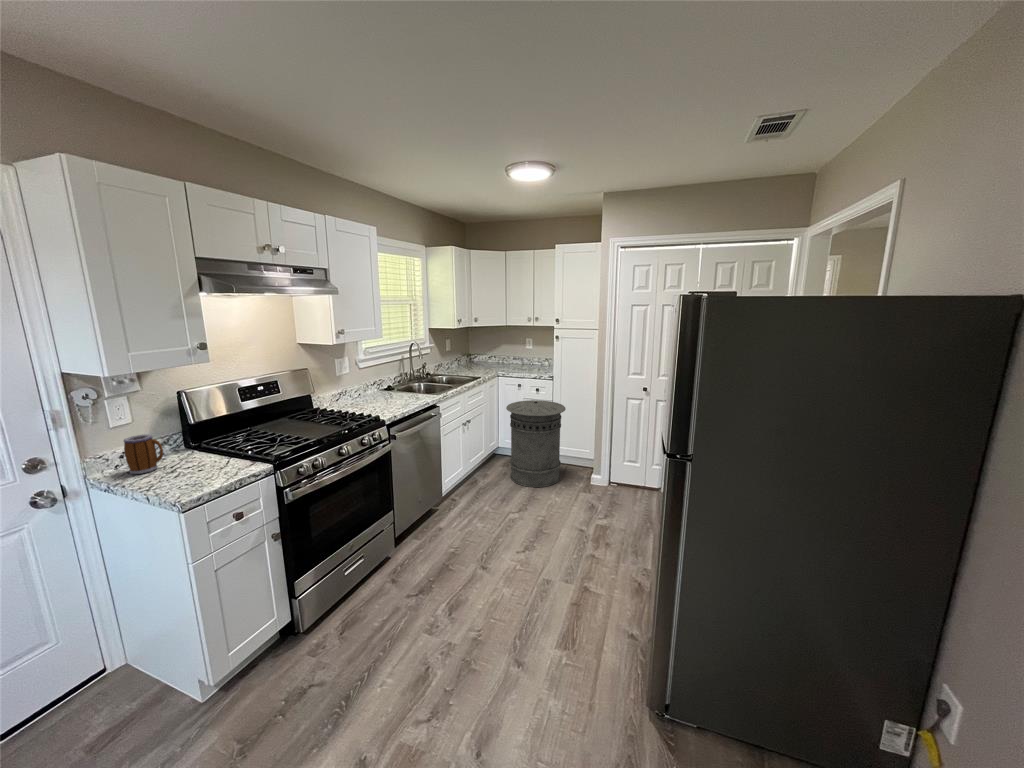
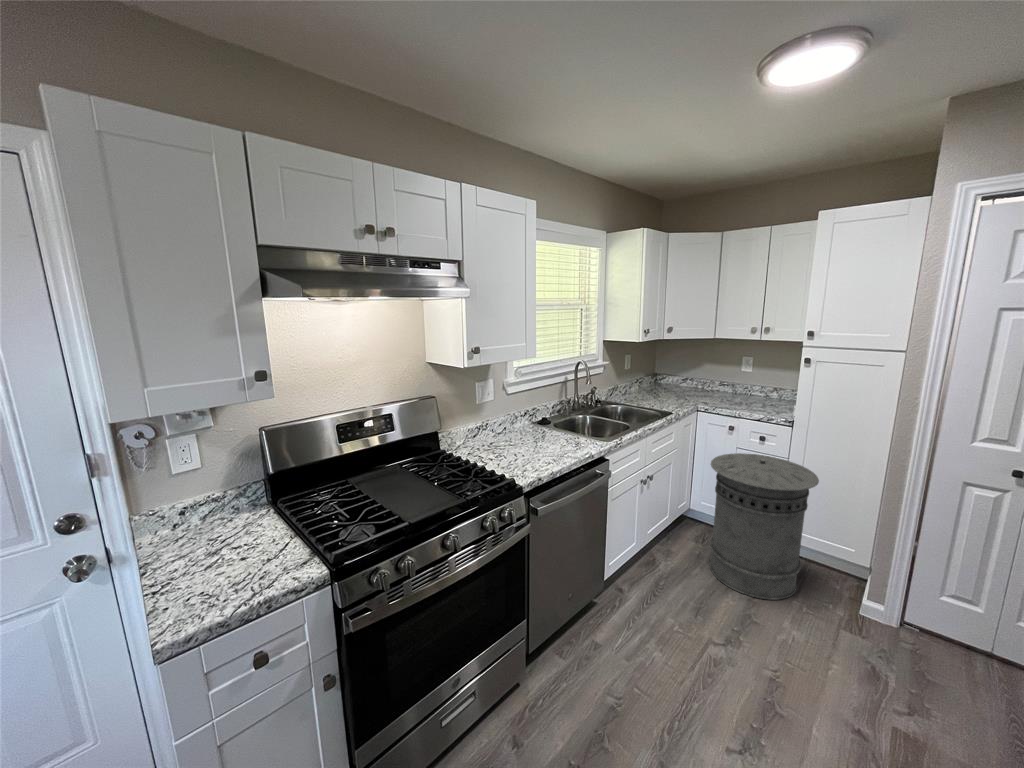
mug: present [124,434,163,474] -> none [161,492,210,551]

